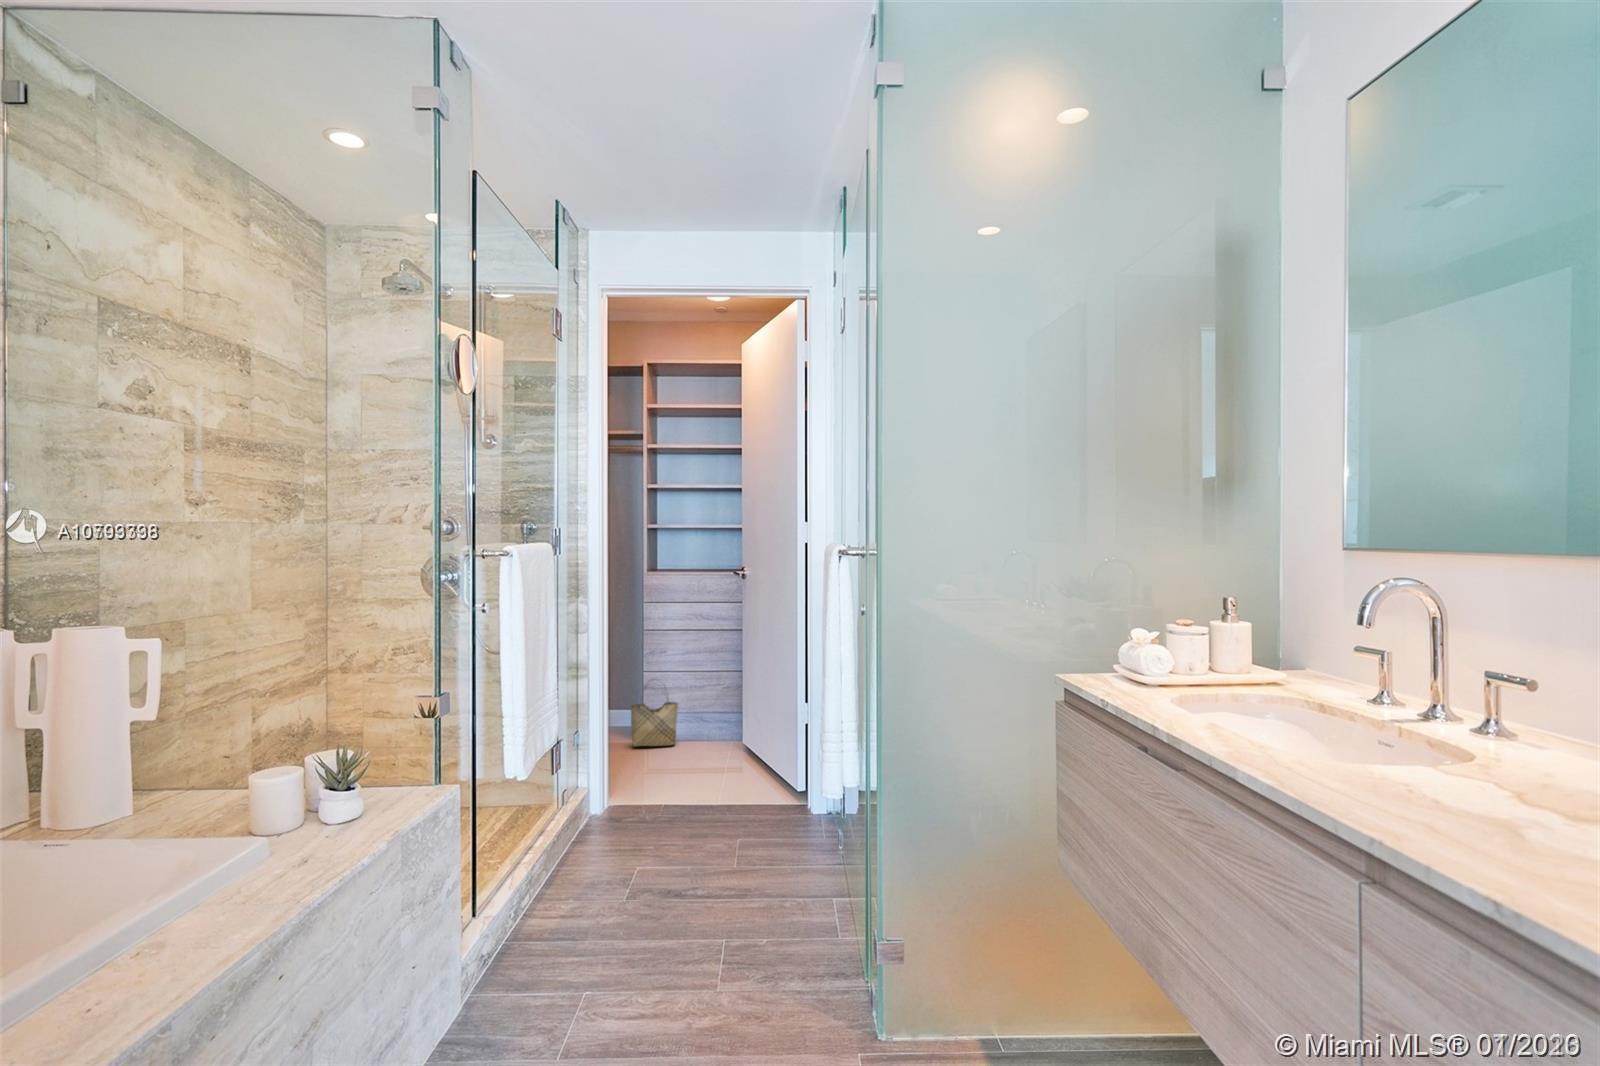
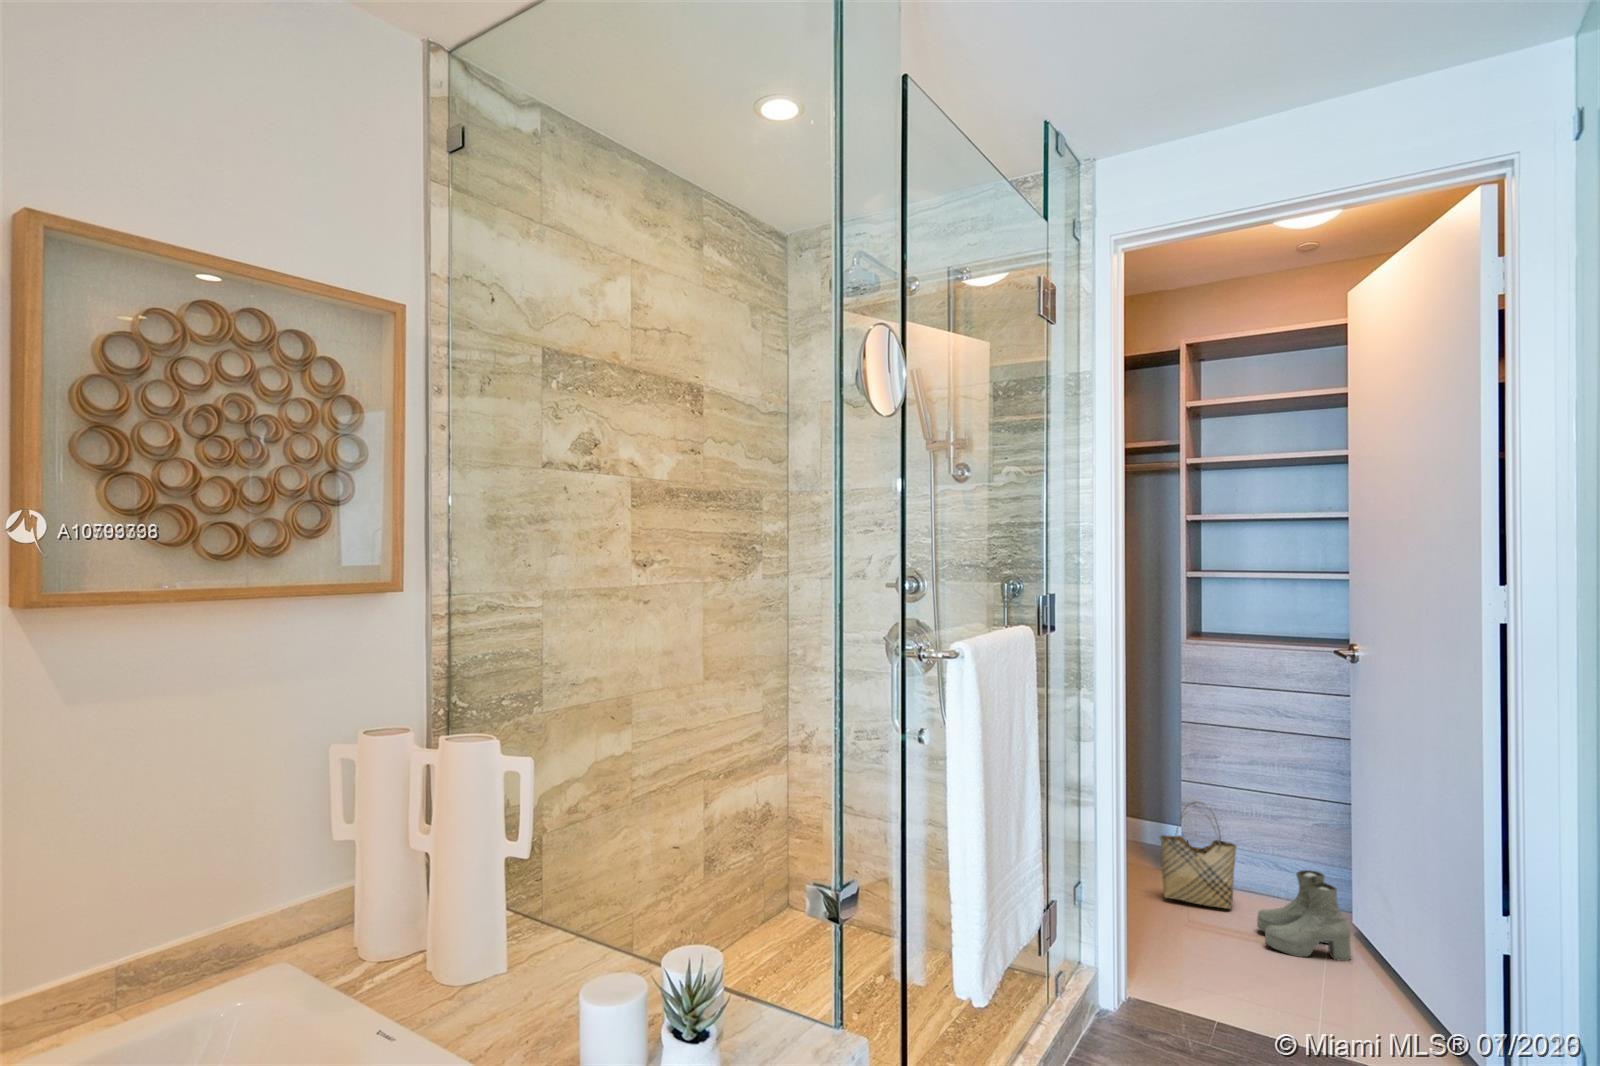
boots: none [690,708,741,761] -> present [1257,870,1351,961]

